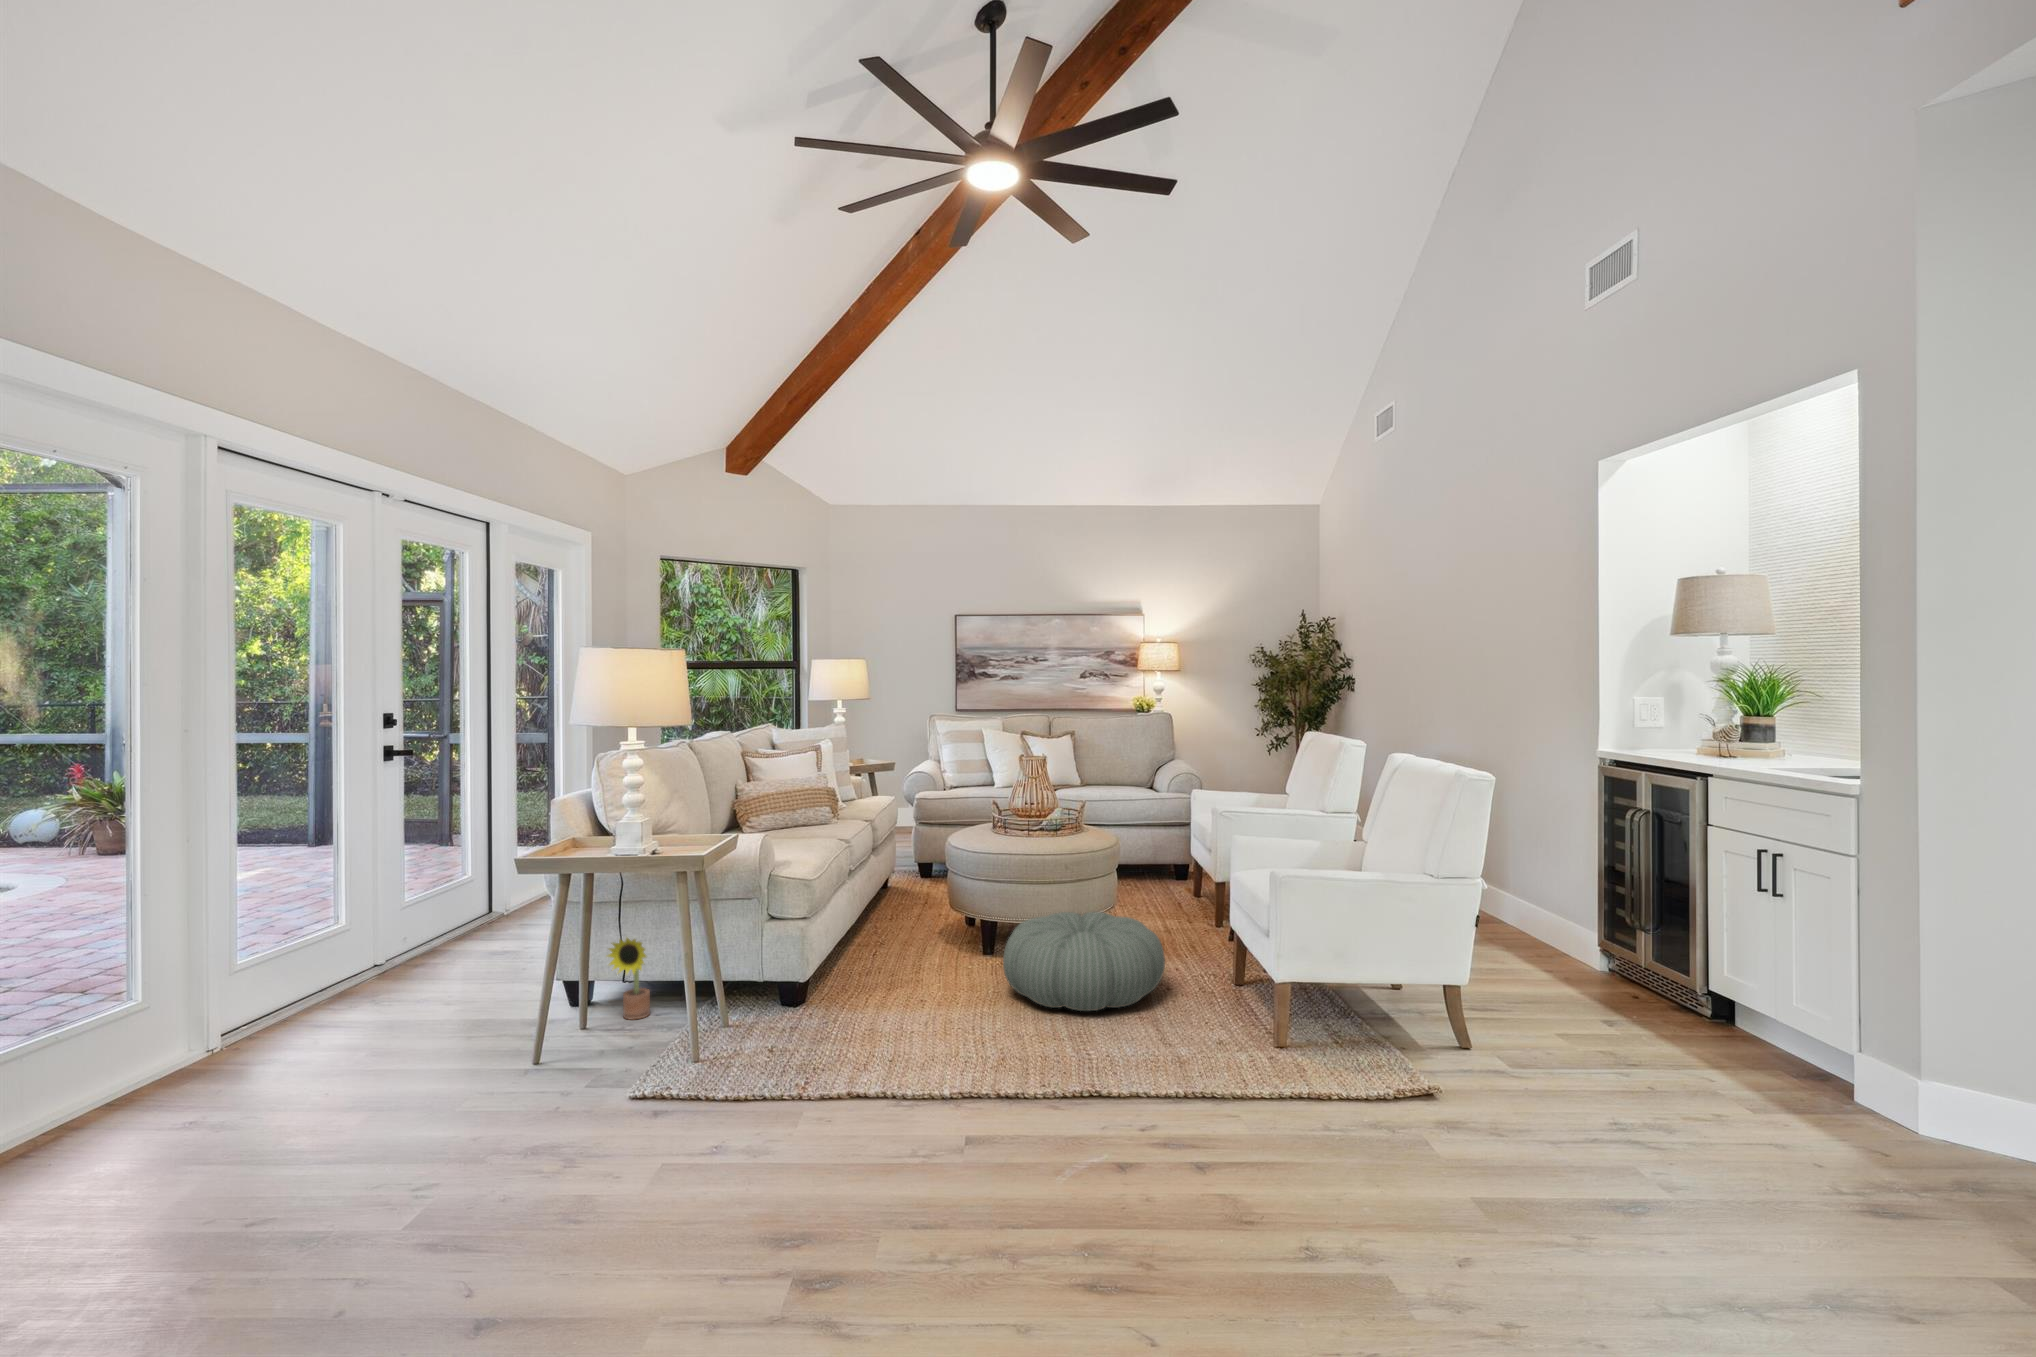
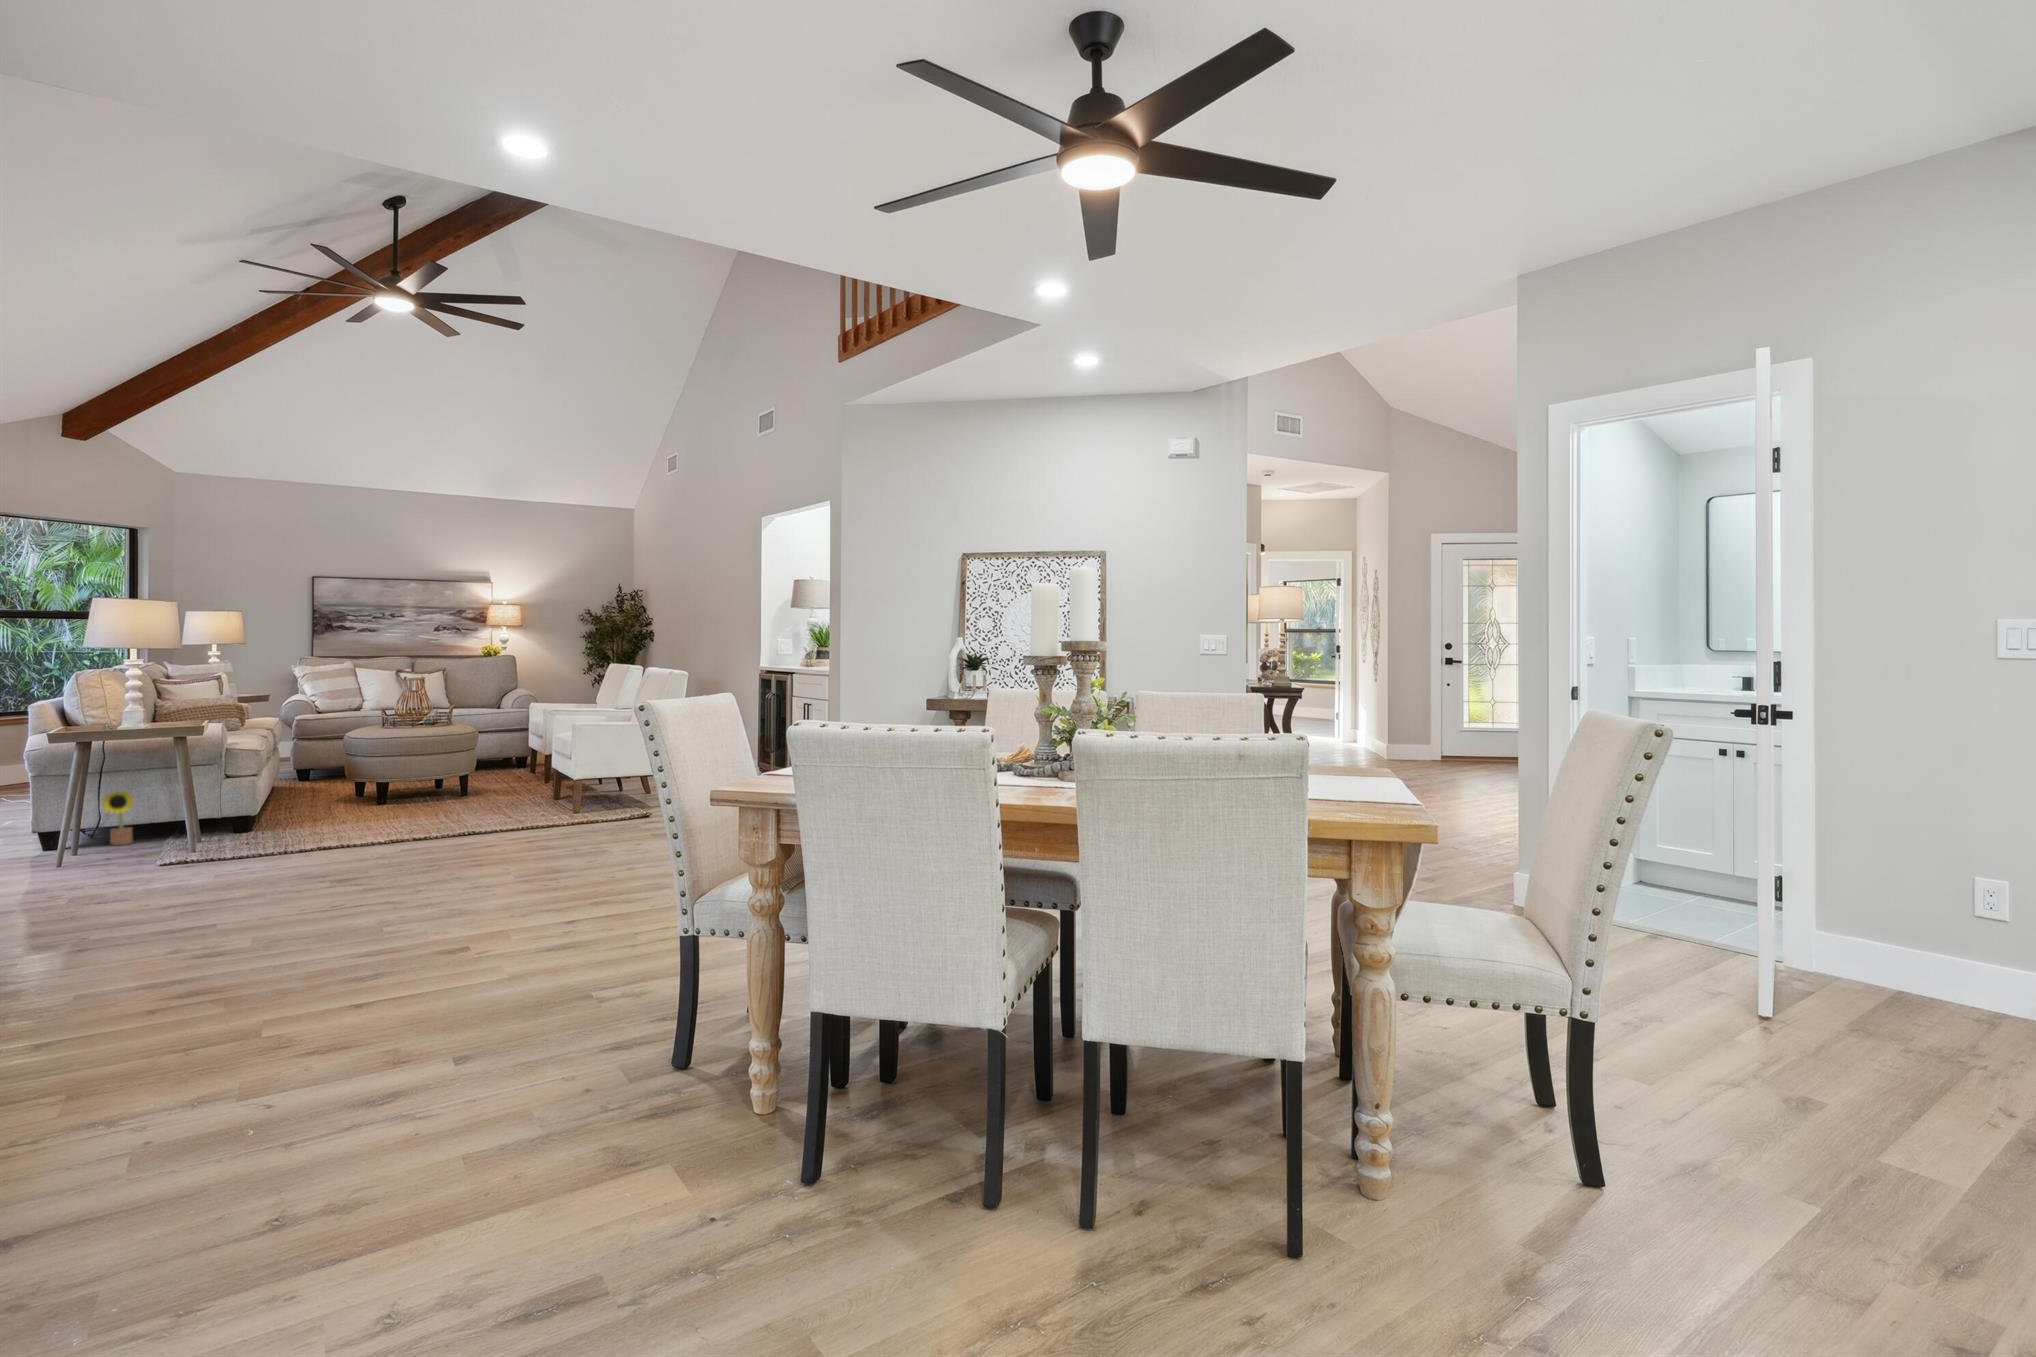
pouf: present [1003,912,1165,1011] -> none [404,766,512,815]

